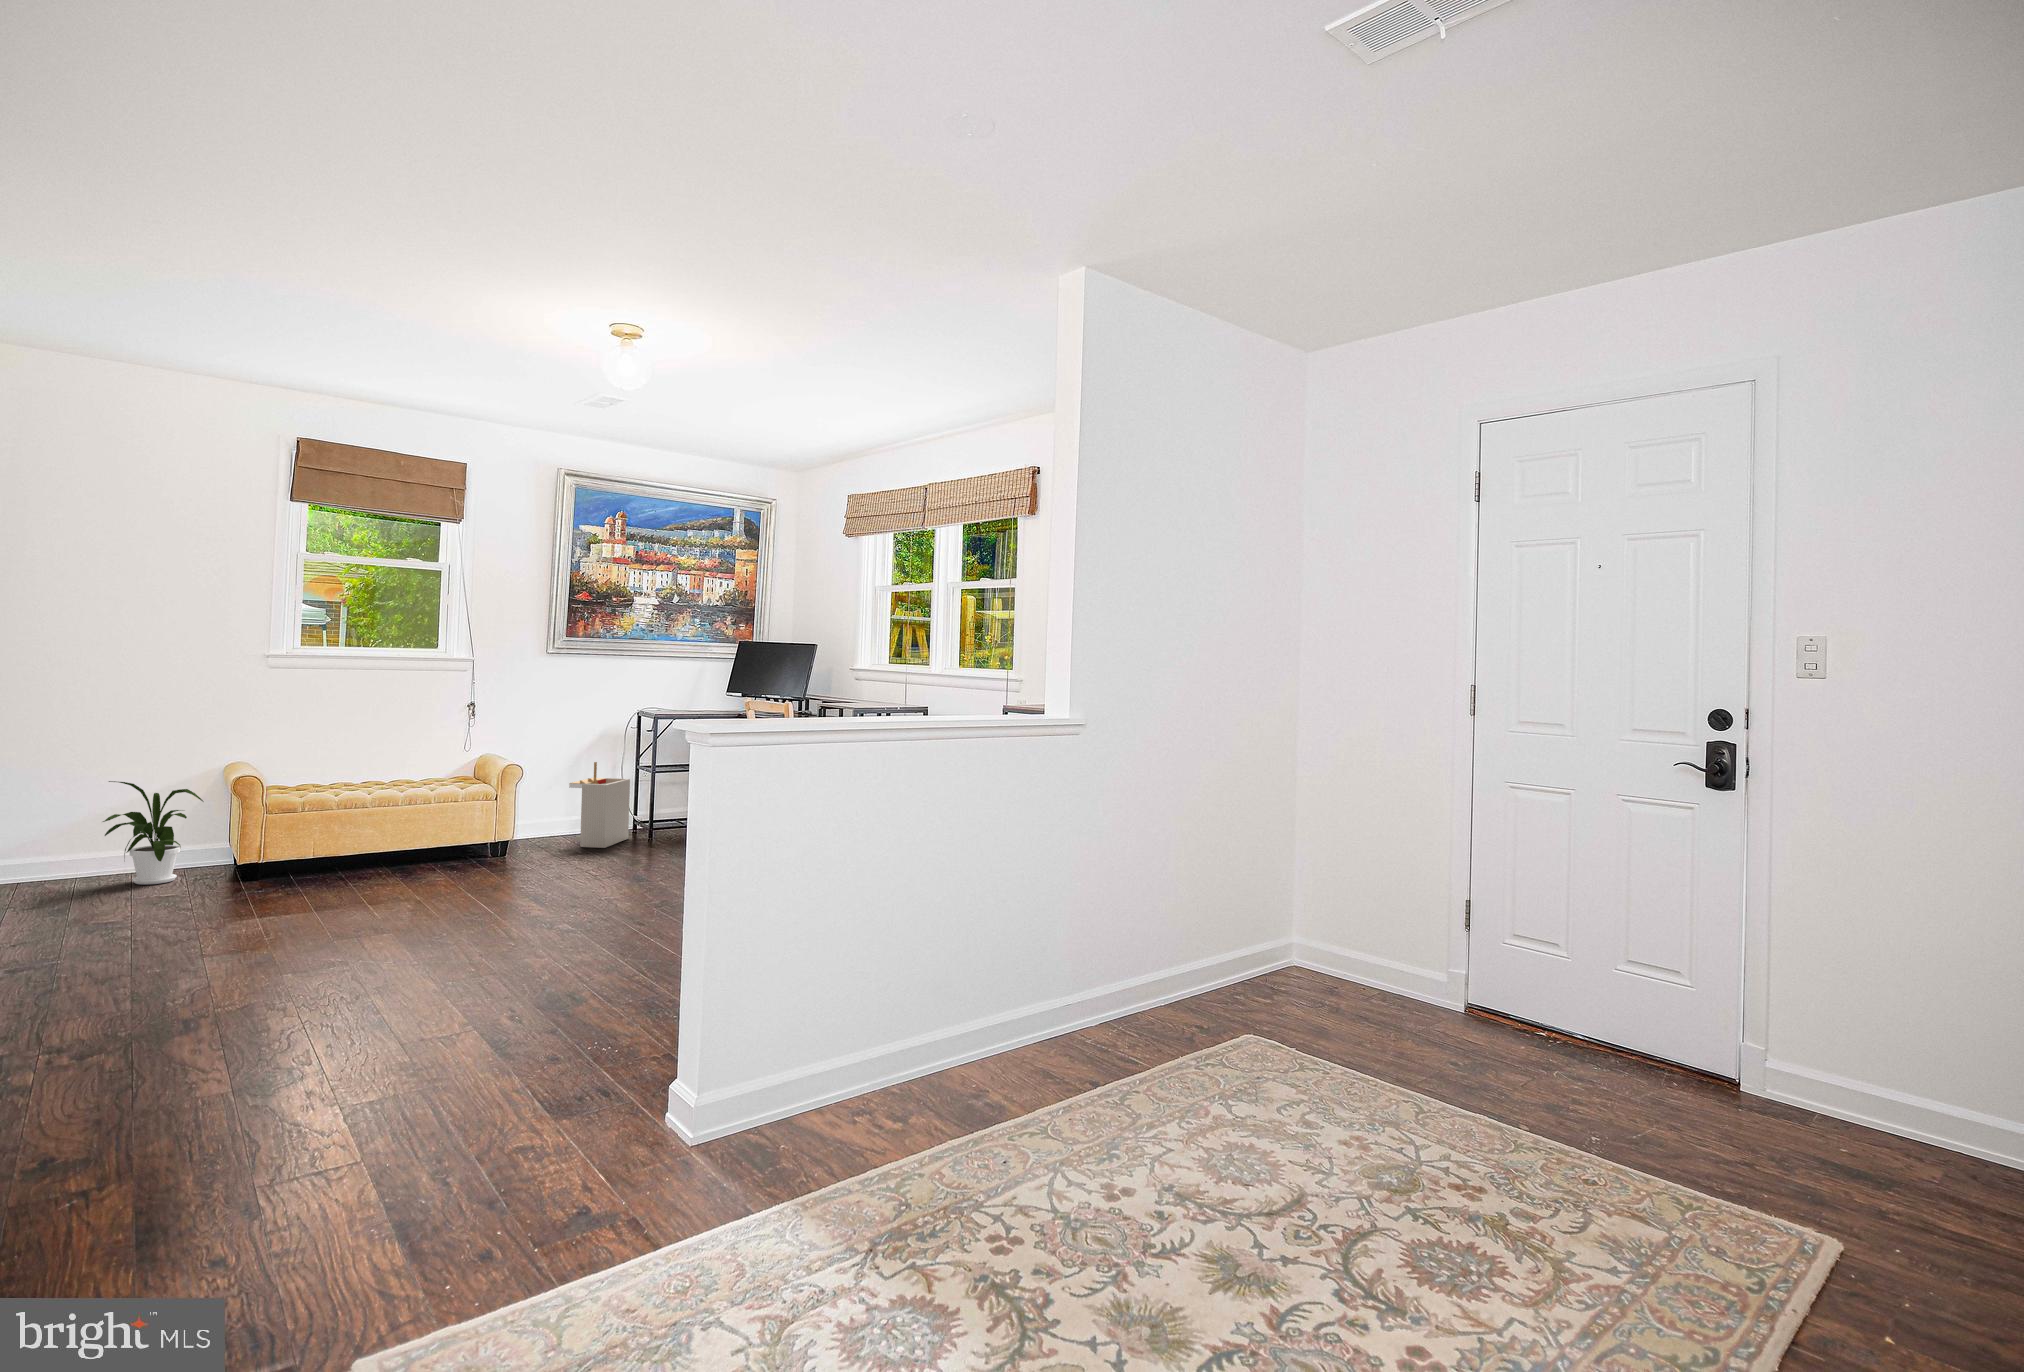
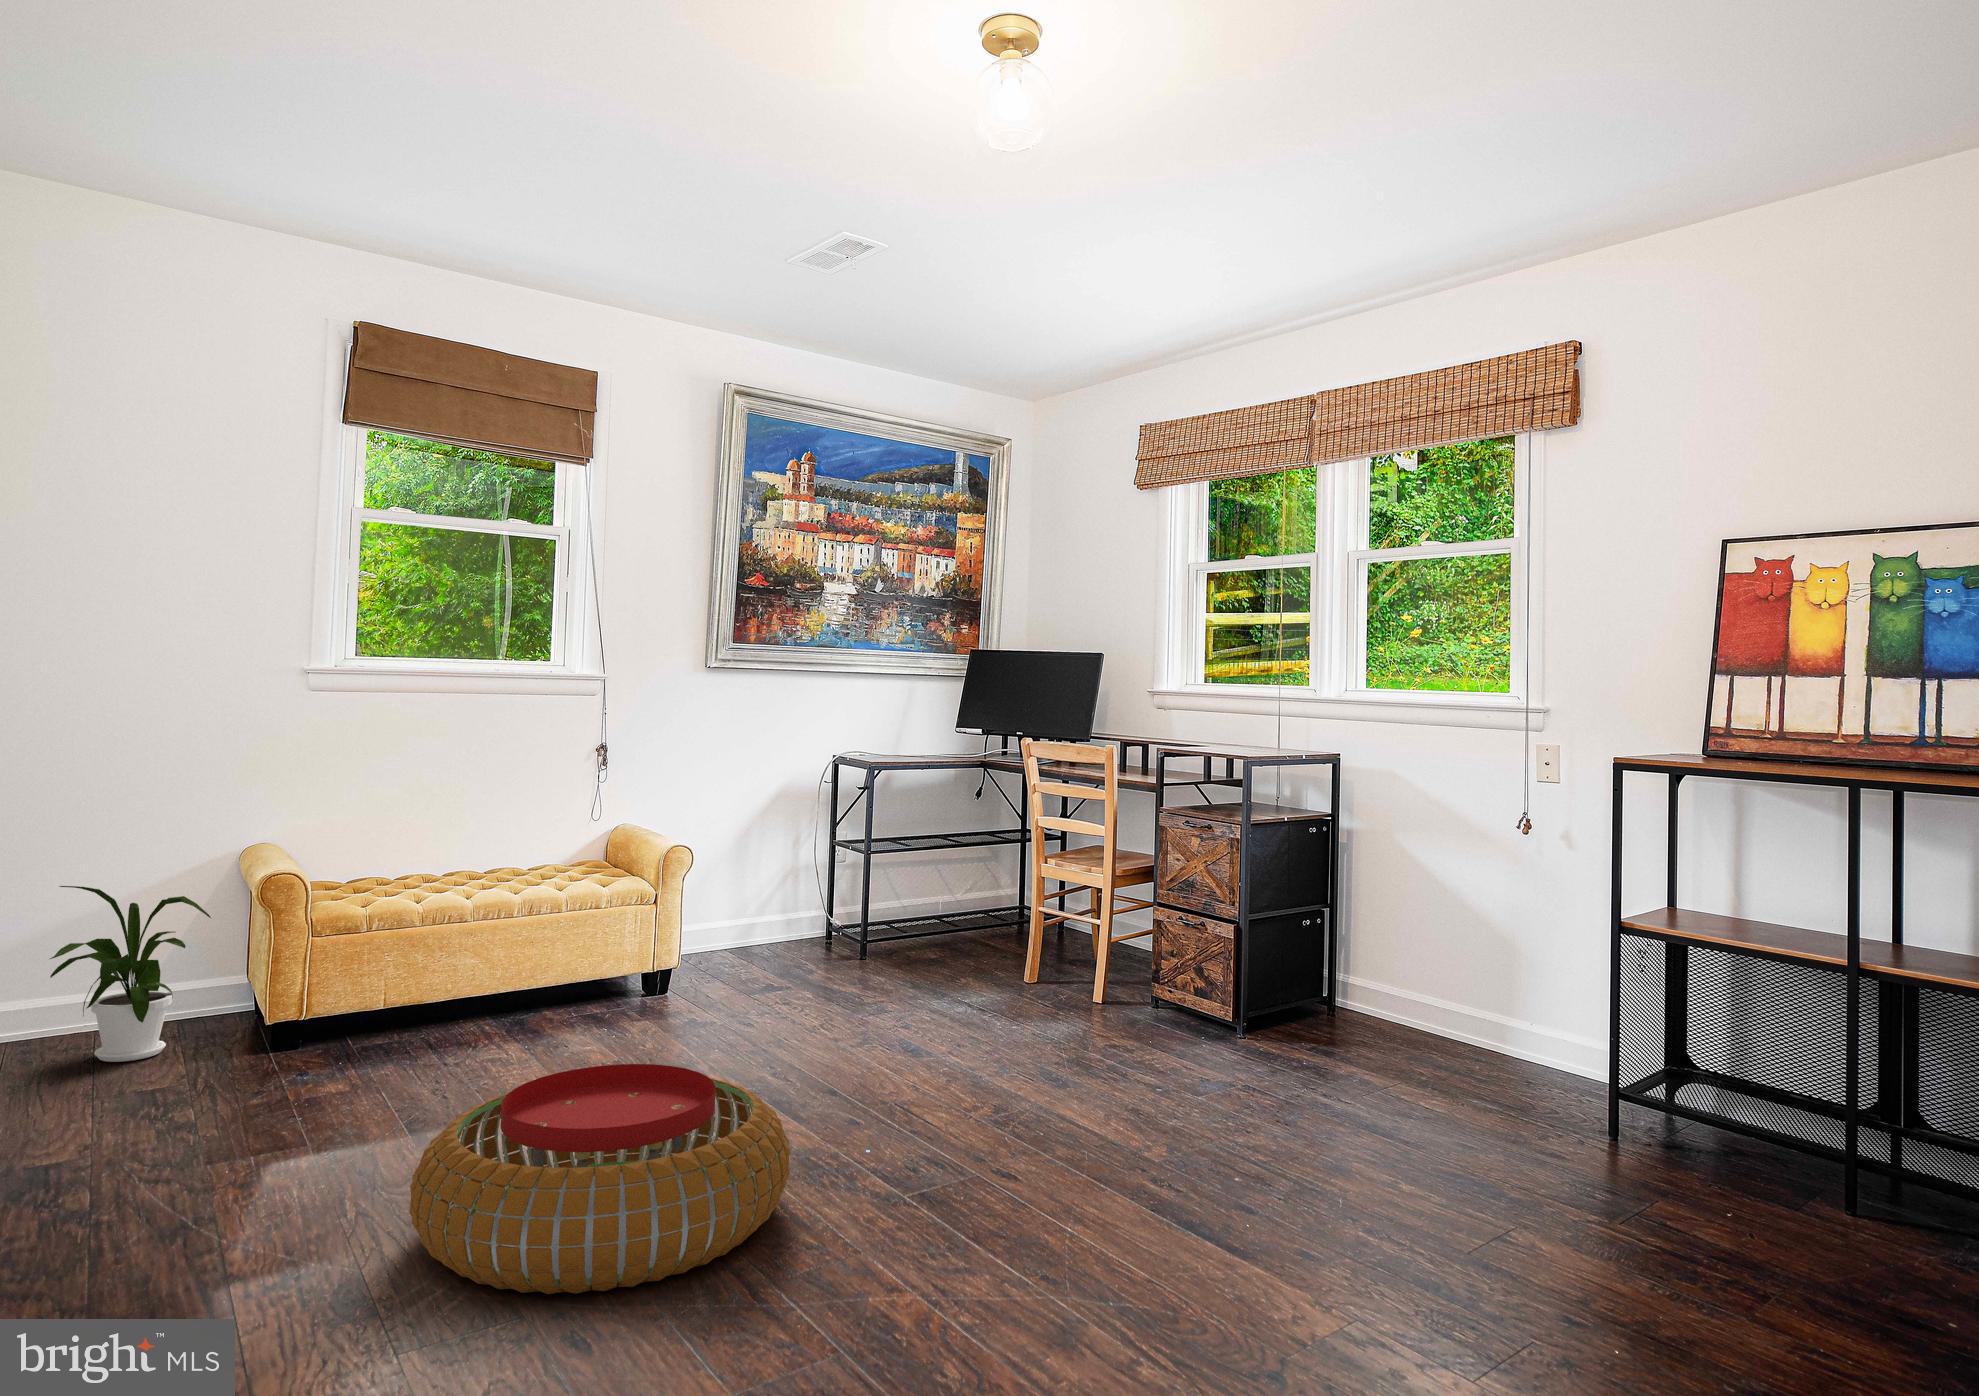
storage bin: present [569,762,630,848] -> none [748,839,829,976]
pouf: none [280,874,497,972] -> present [409,1064,790,1294]

